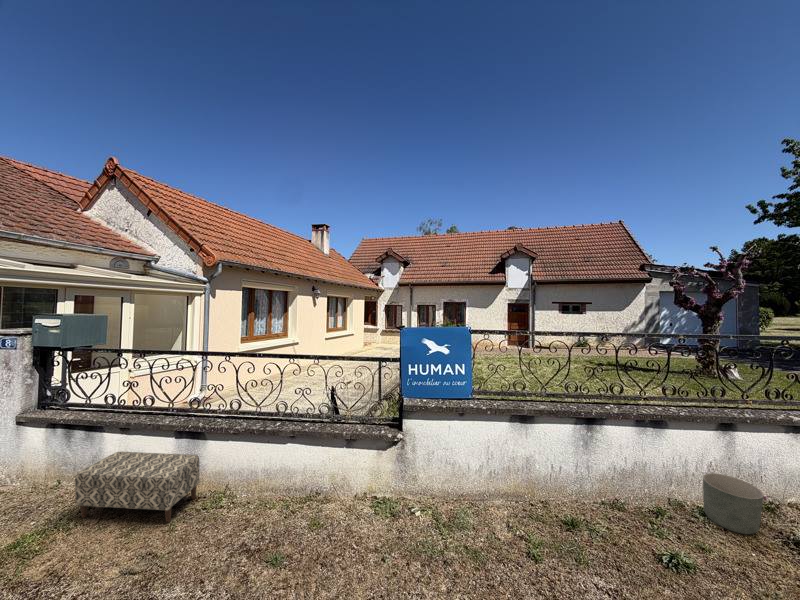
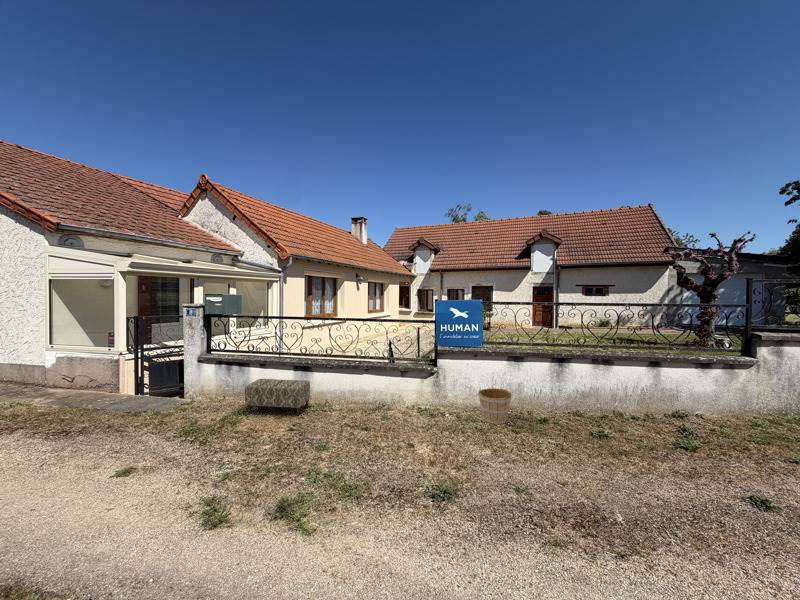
wooden bucket: none [467,465,521,535] -> present [478,388,512,424]
planter: present [703,473,763,534] -> none [635,395,669,428]

